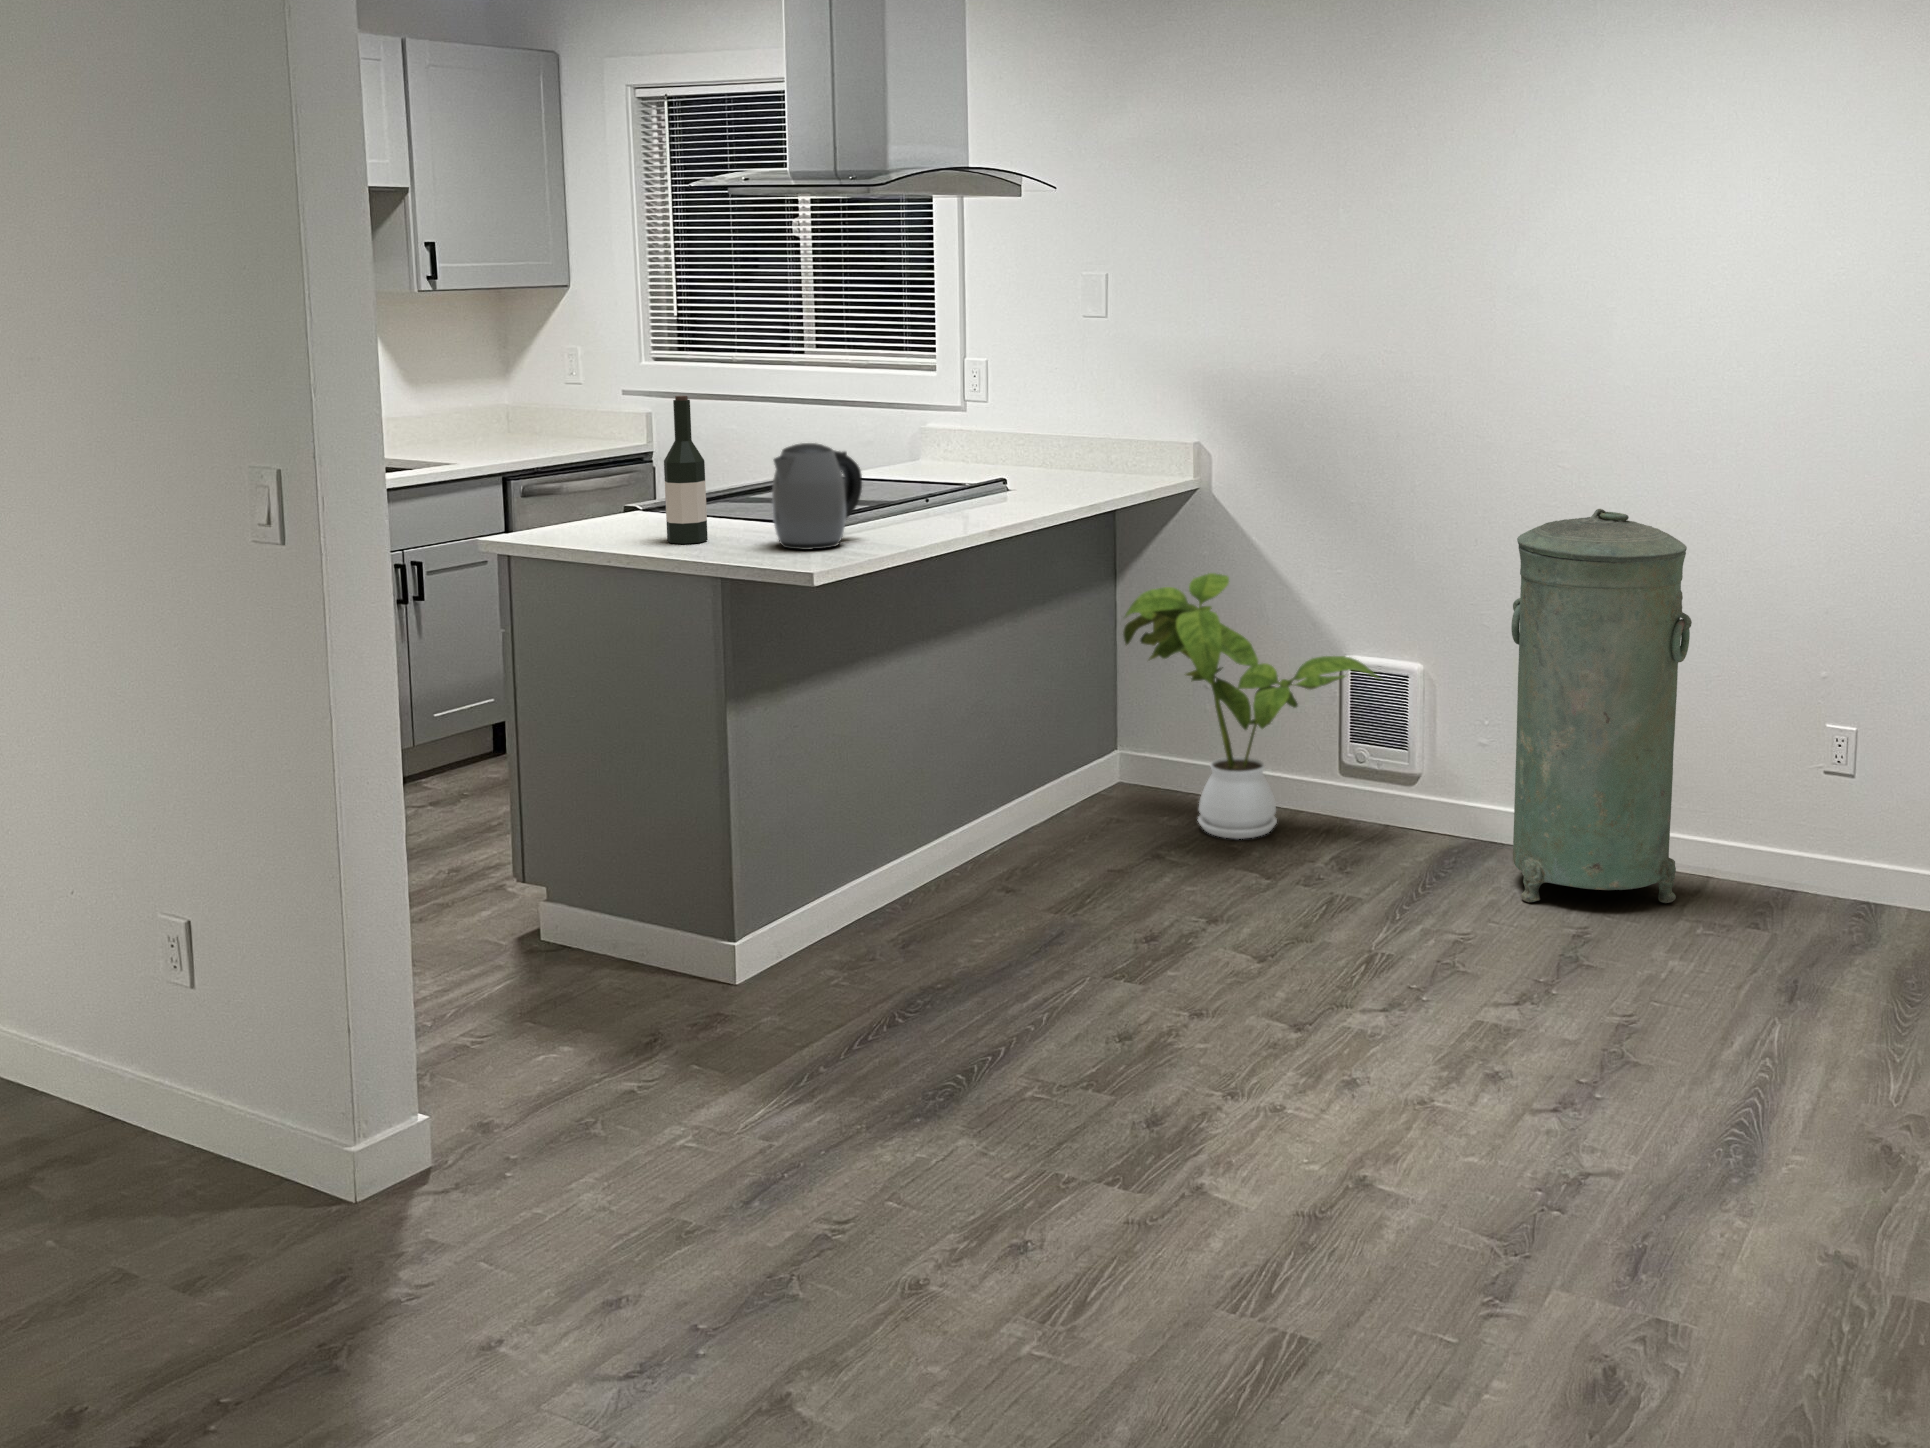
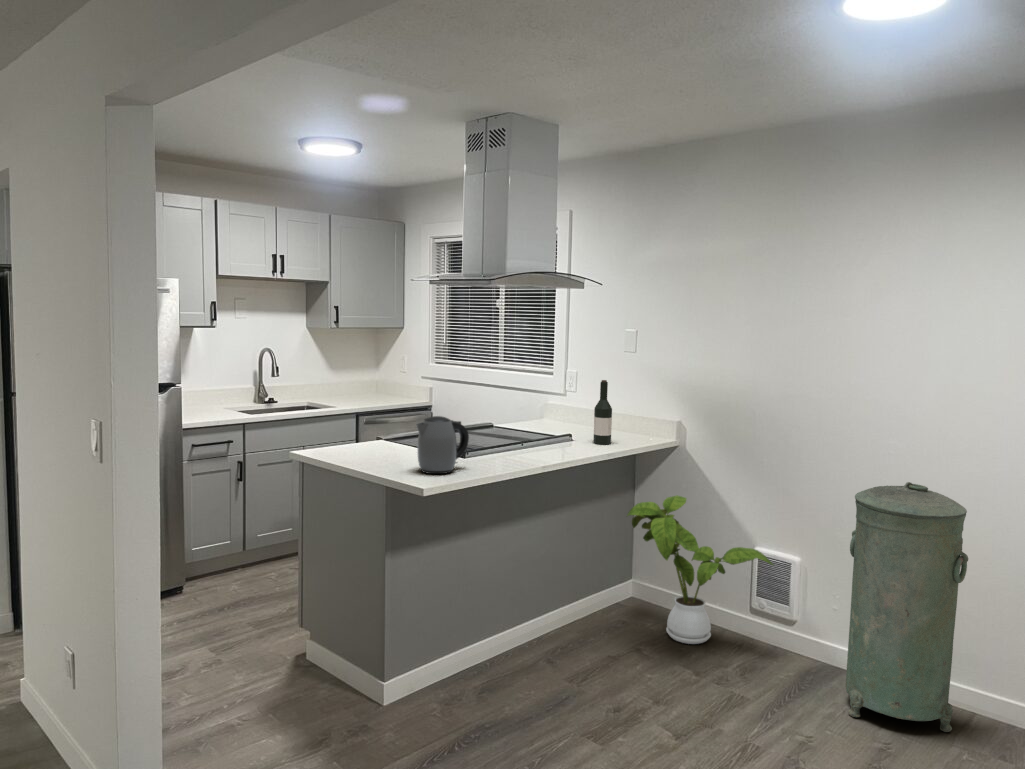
wine bottle: present [664,396,708,544] -> present [593,380,612,444]

